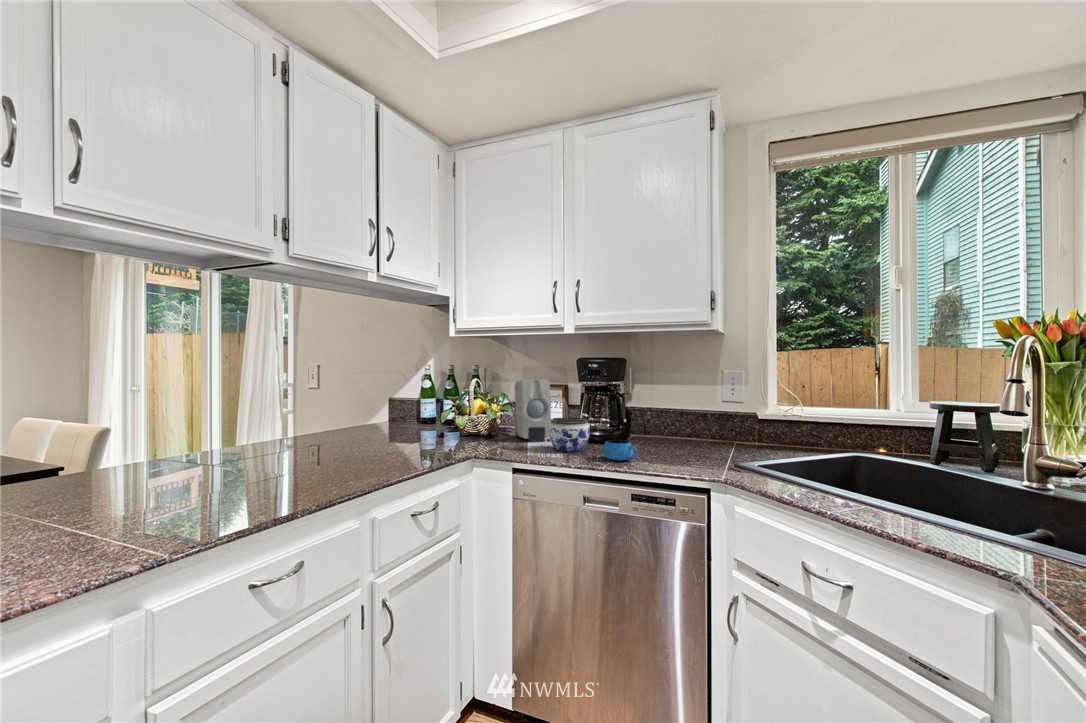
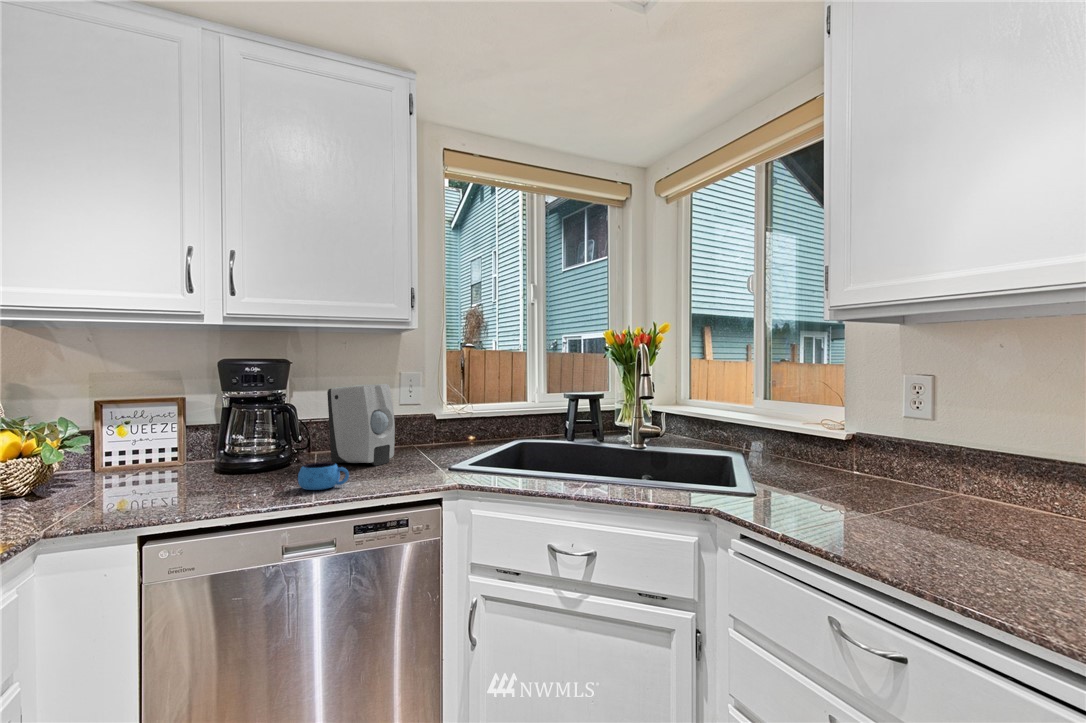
soap dispenser: present [515,379,551,442] -> present [327,384,395,466]
jar: present [549,418,590,452] -> none [190,441,262,494]

